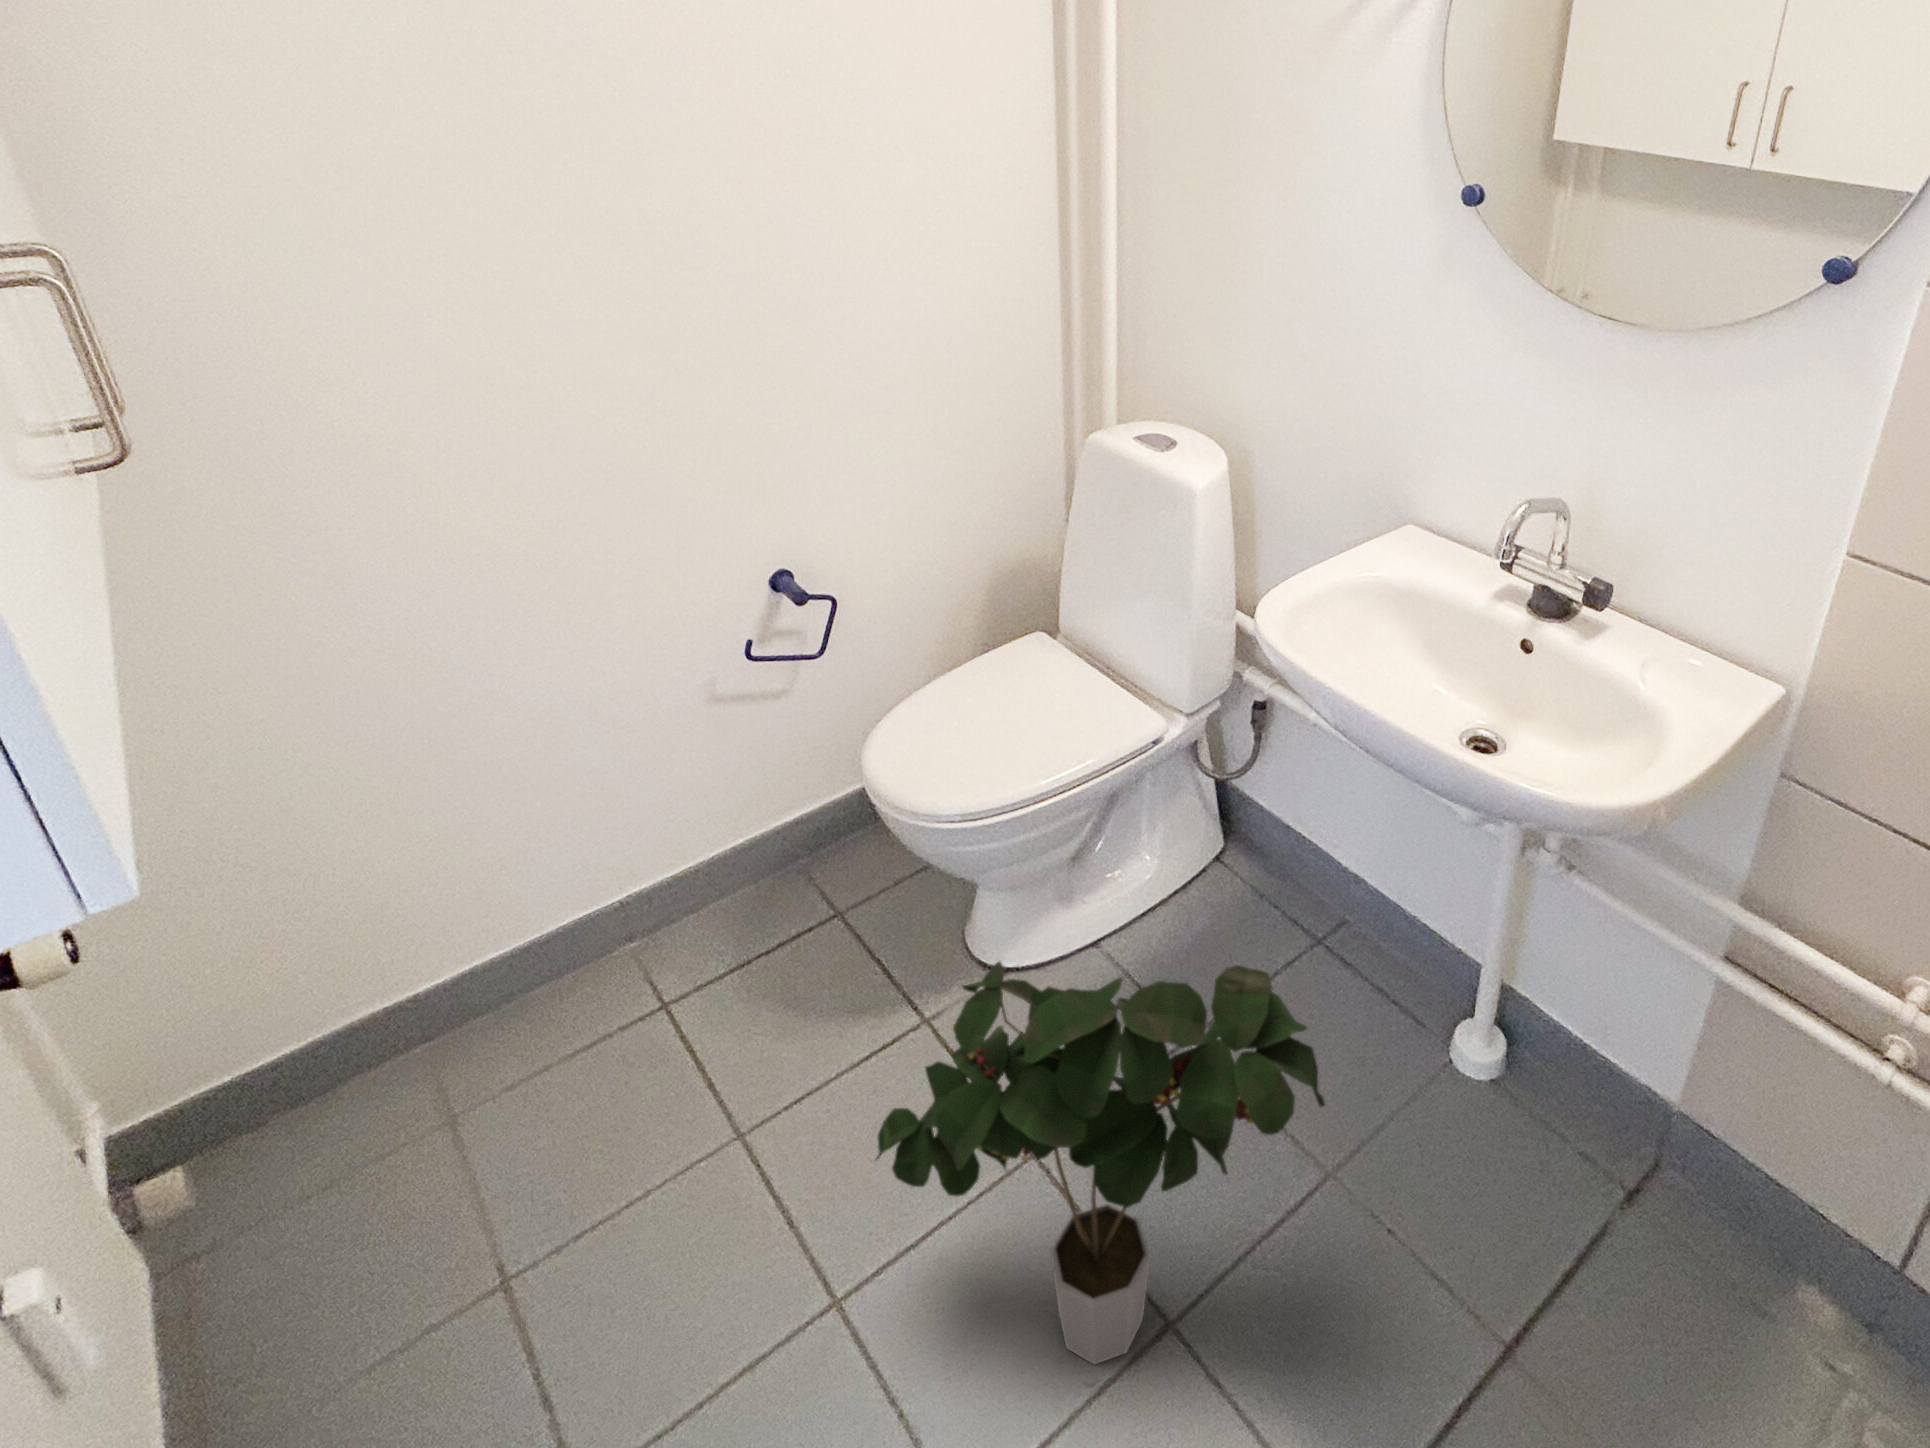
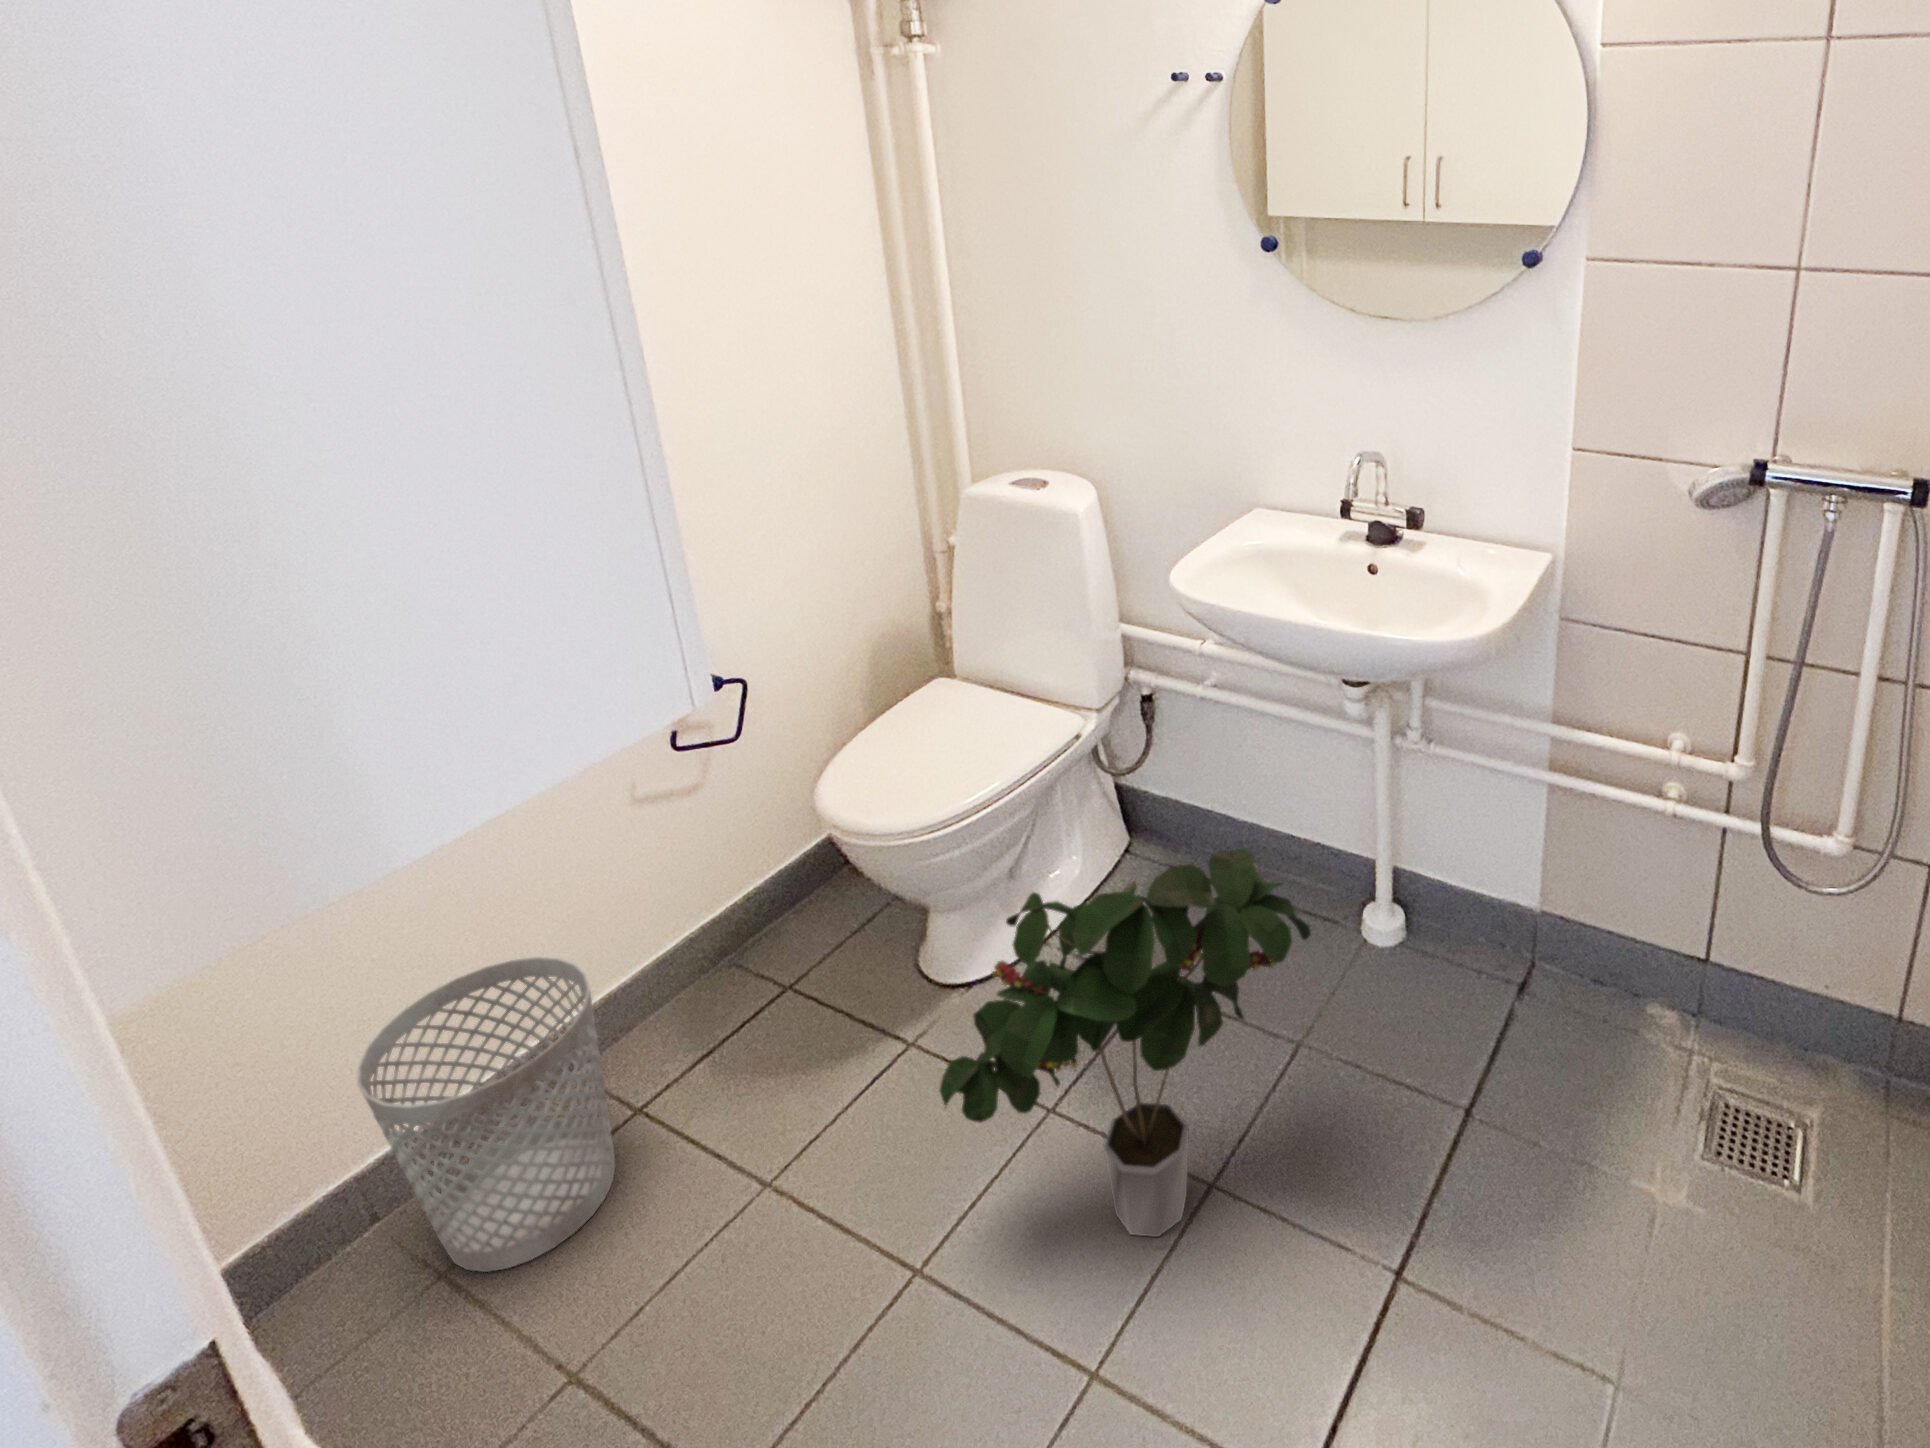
wastebasket: none [393,838,634,1133] -> present [357,957,616,1272]

